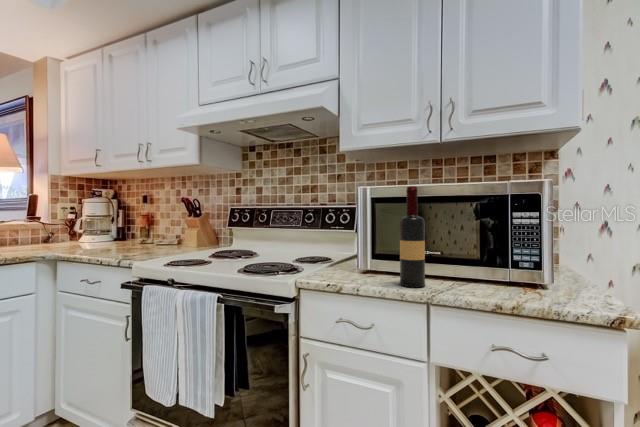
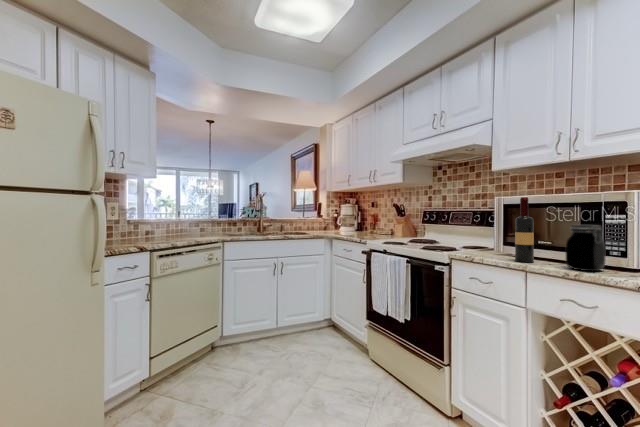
jar: none [474,227,526,296] -> present [566,225,606,271]

